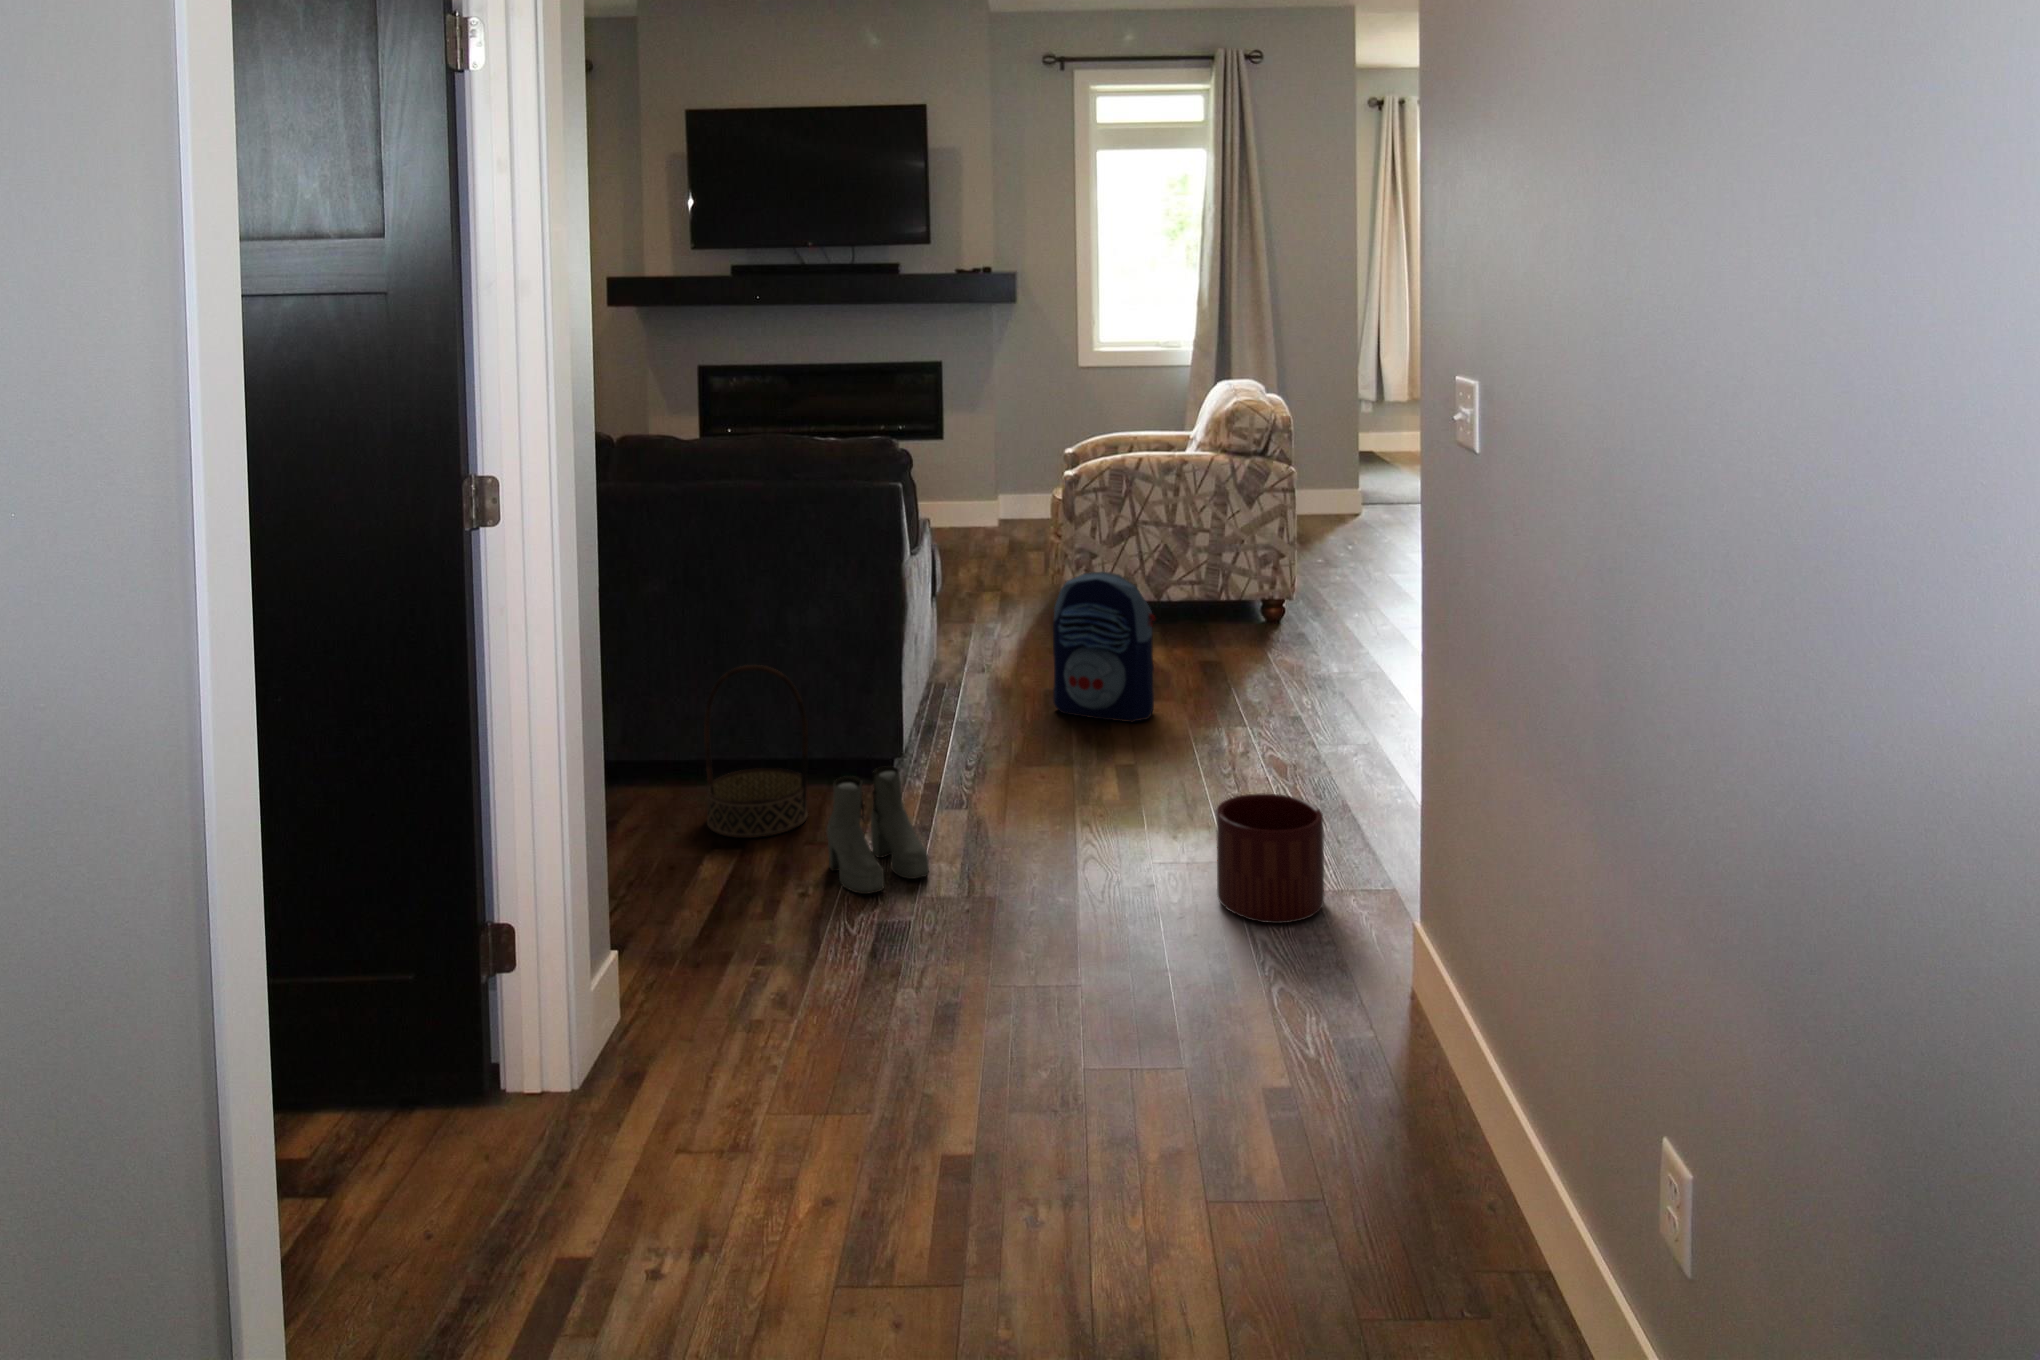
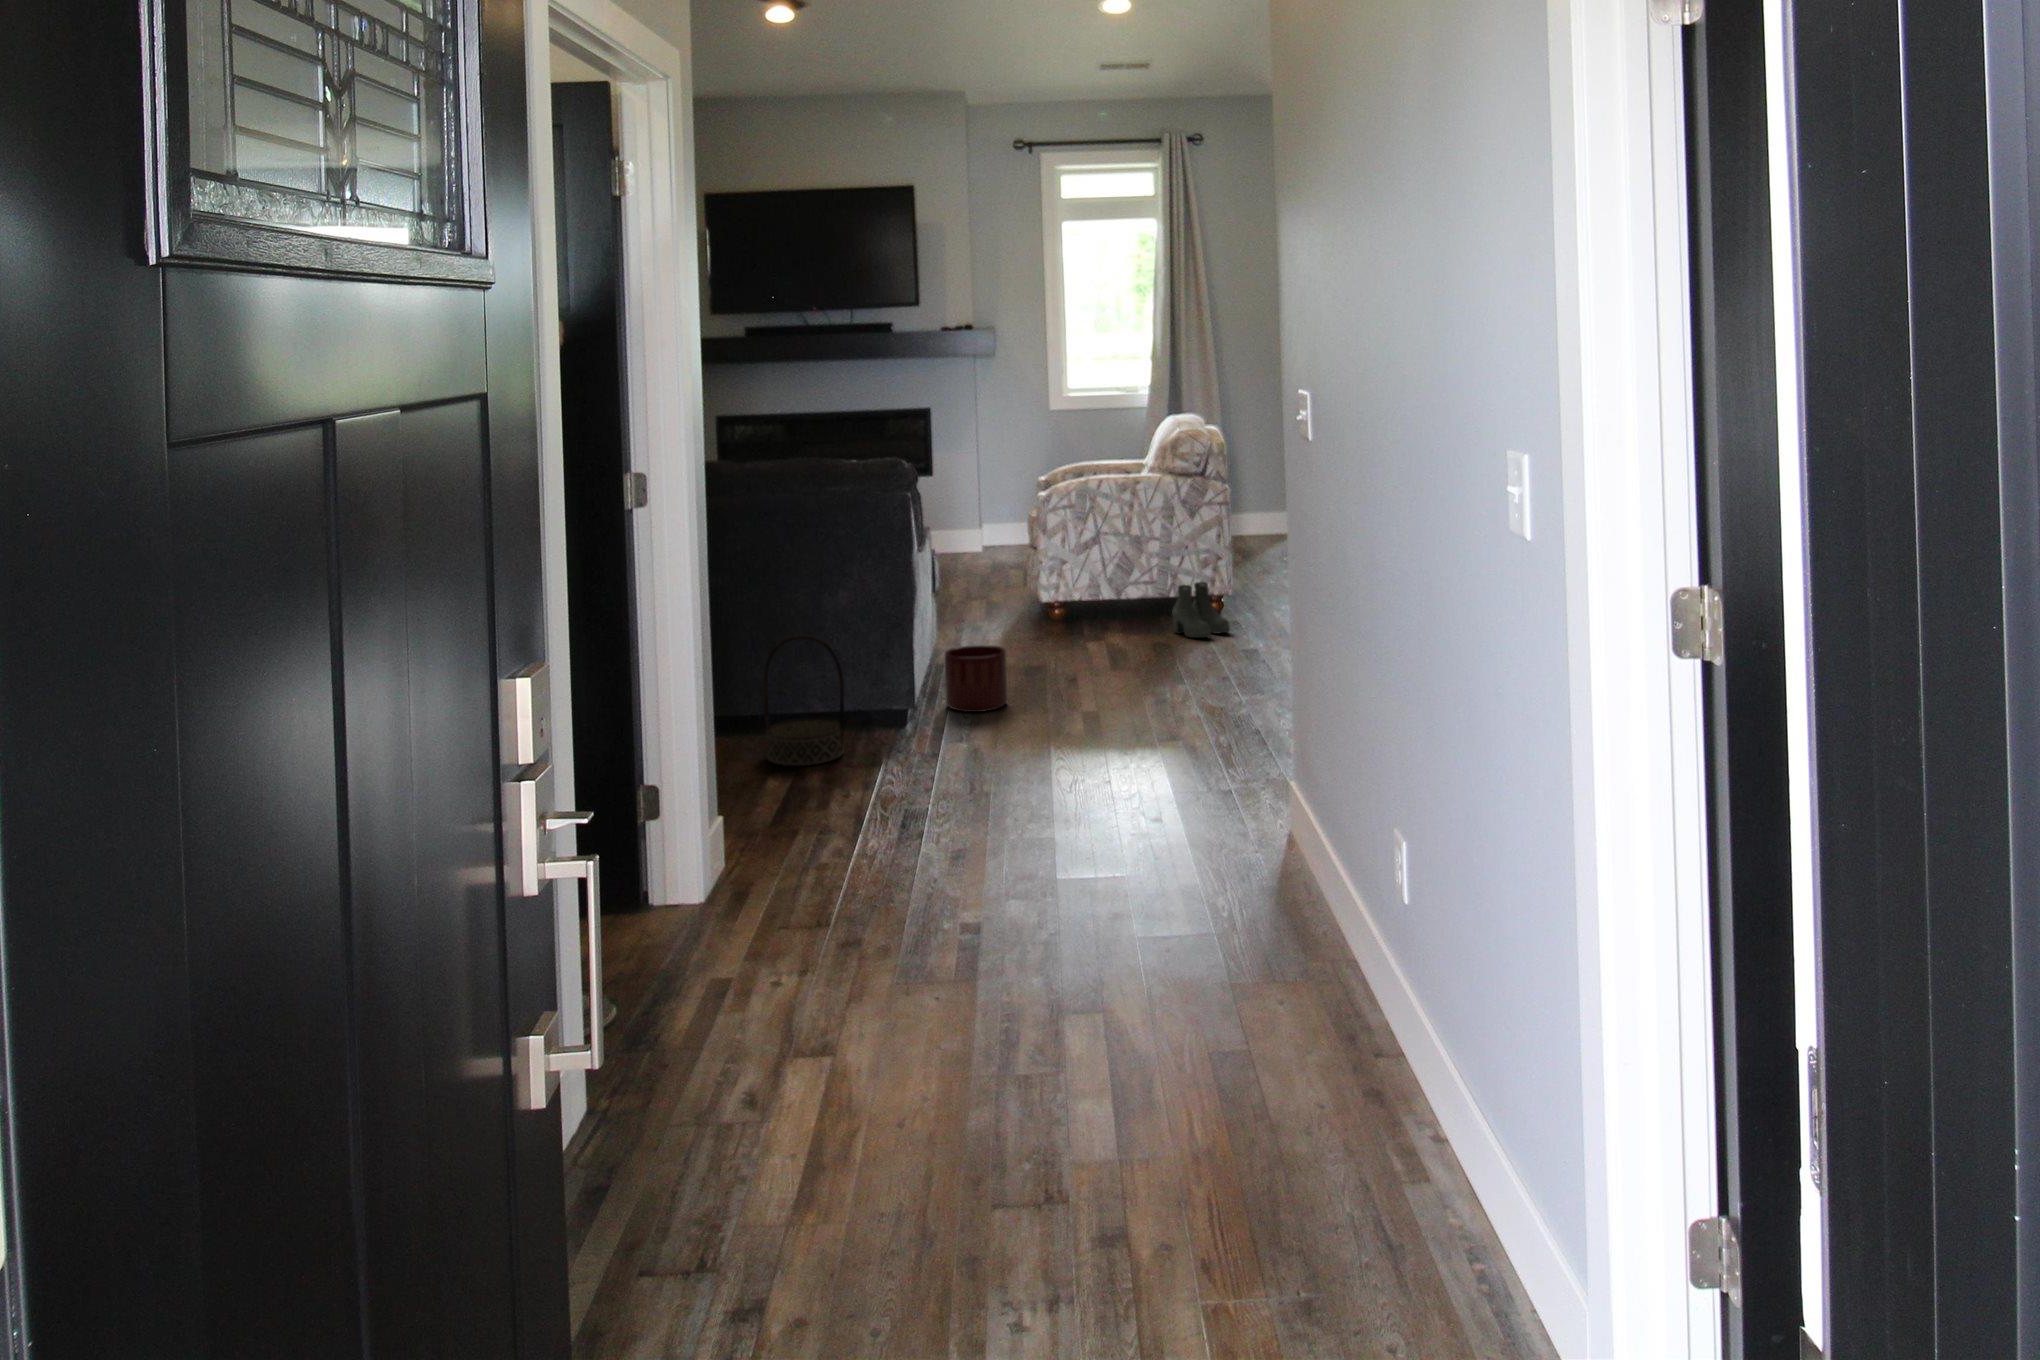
backpack: present [1053,571,1155,722] -> none [1031,567,1113,687]
boots: present [827,766,929,894] -> present [1172,582,1230,638]
planter: present [1217,794,1324,923] -> present [945,645,1008,712]

